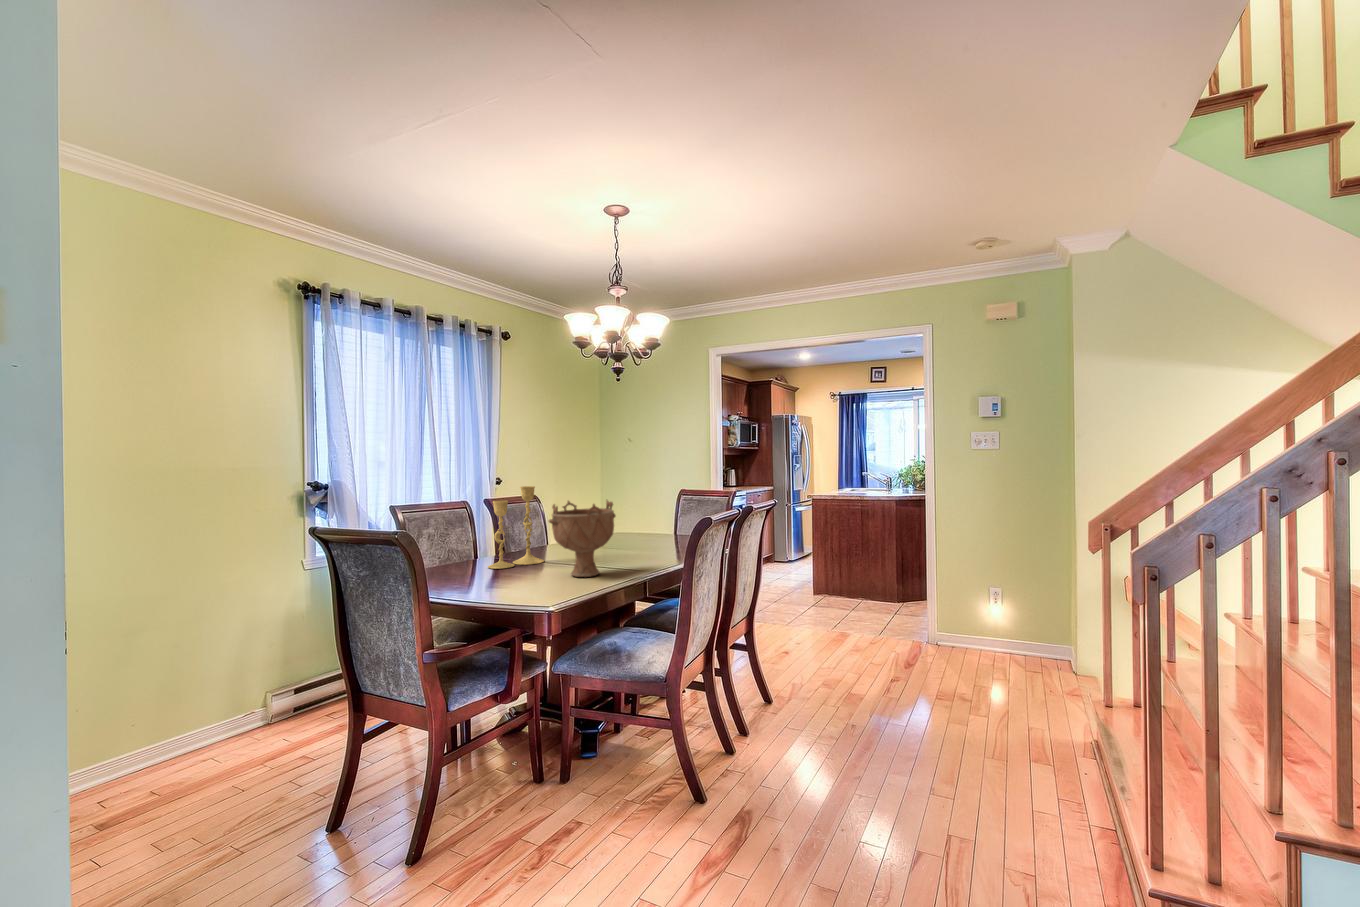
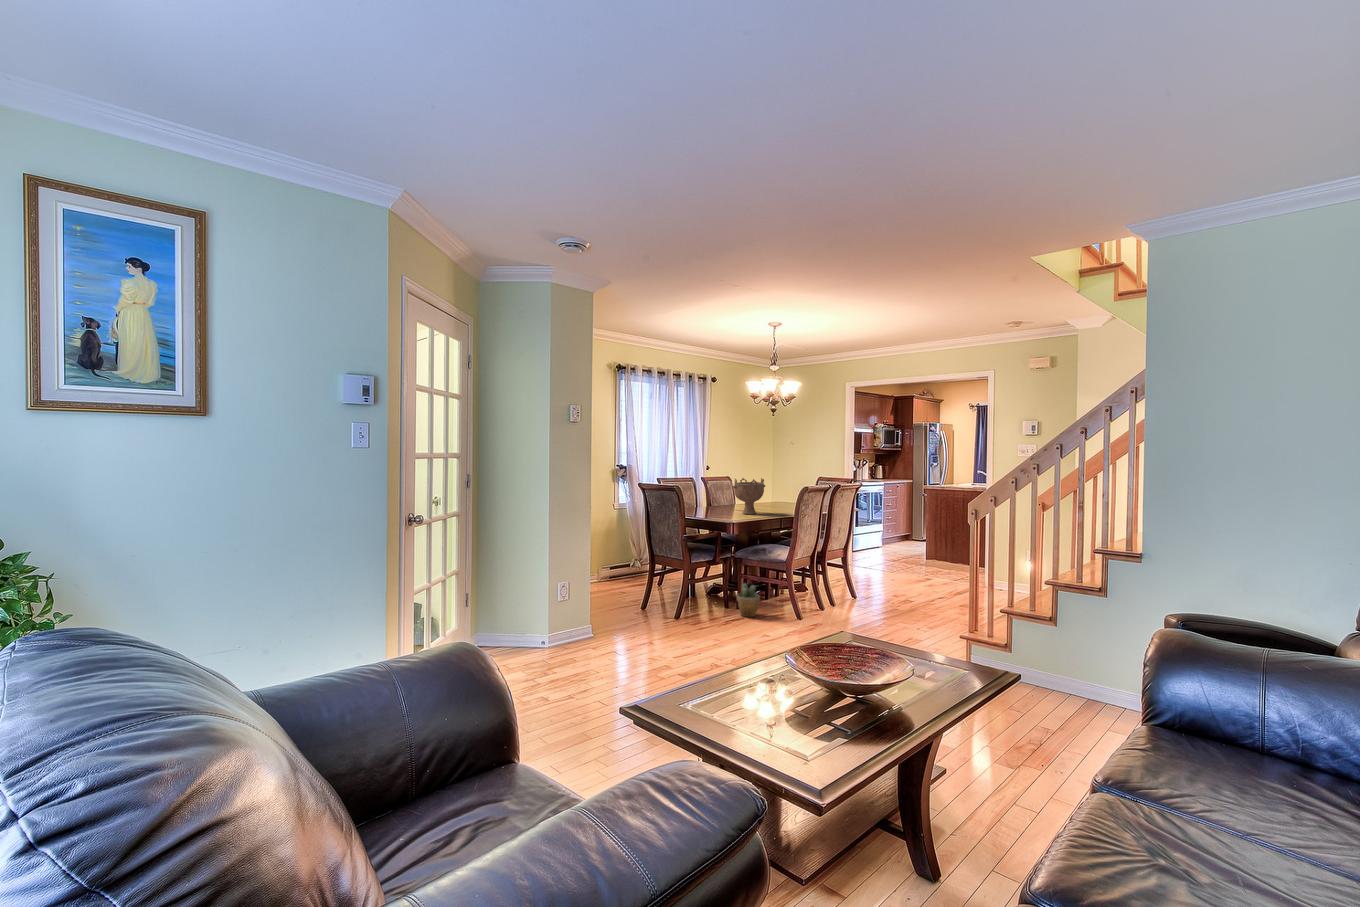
candlestick: present [488,486,544,569] -> none [704,470,731,510]
potted plant: none [567,742,621,826] -> present [737,584,760,617]

